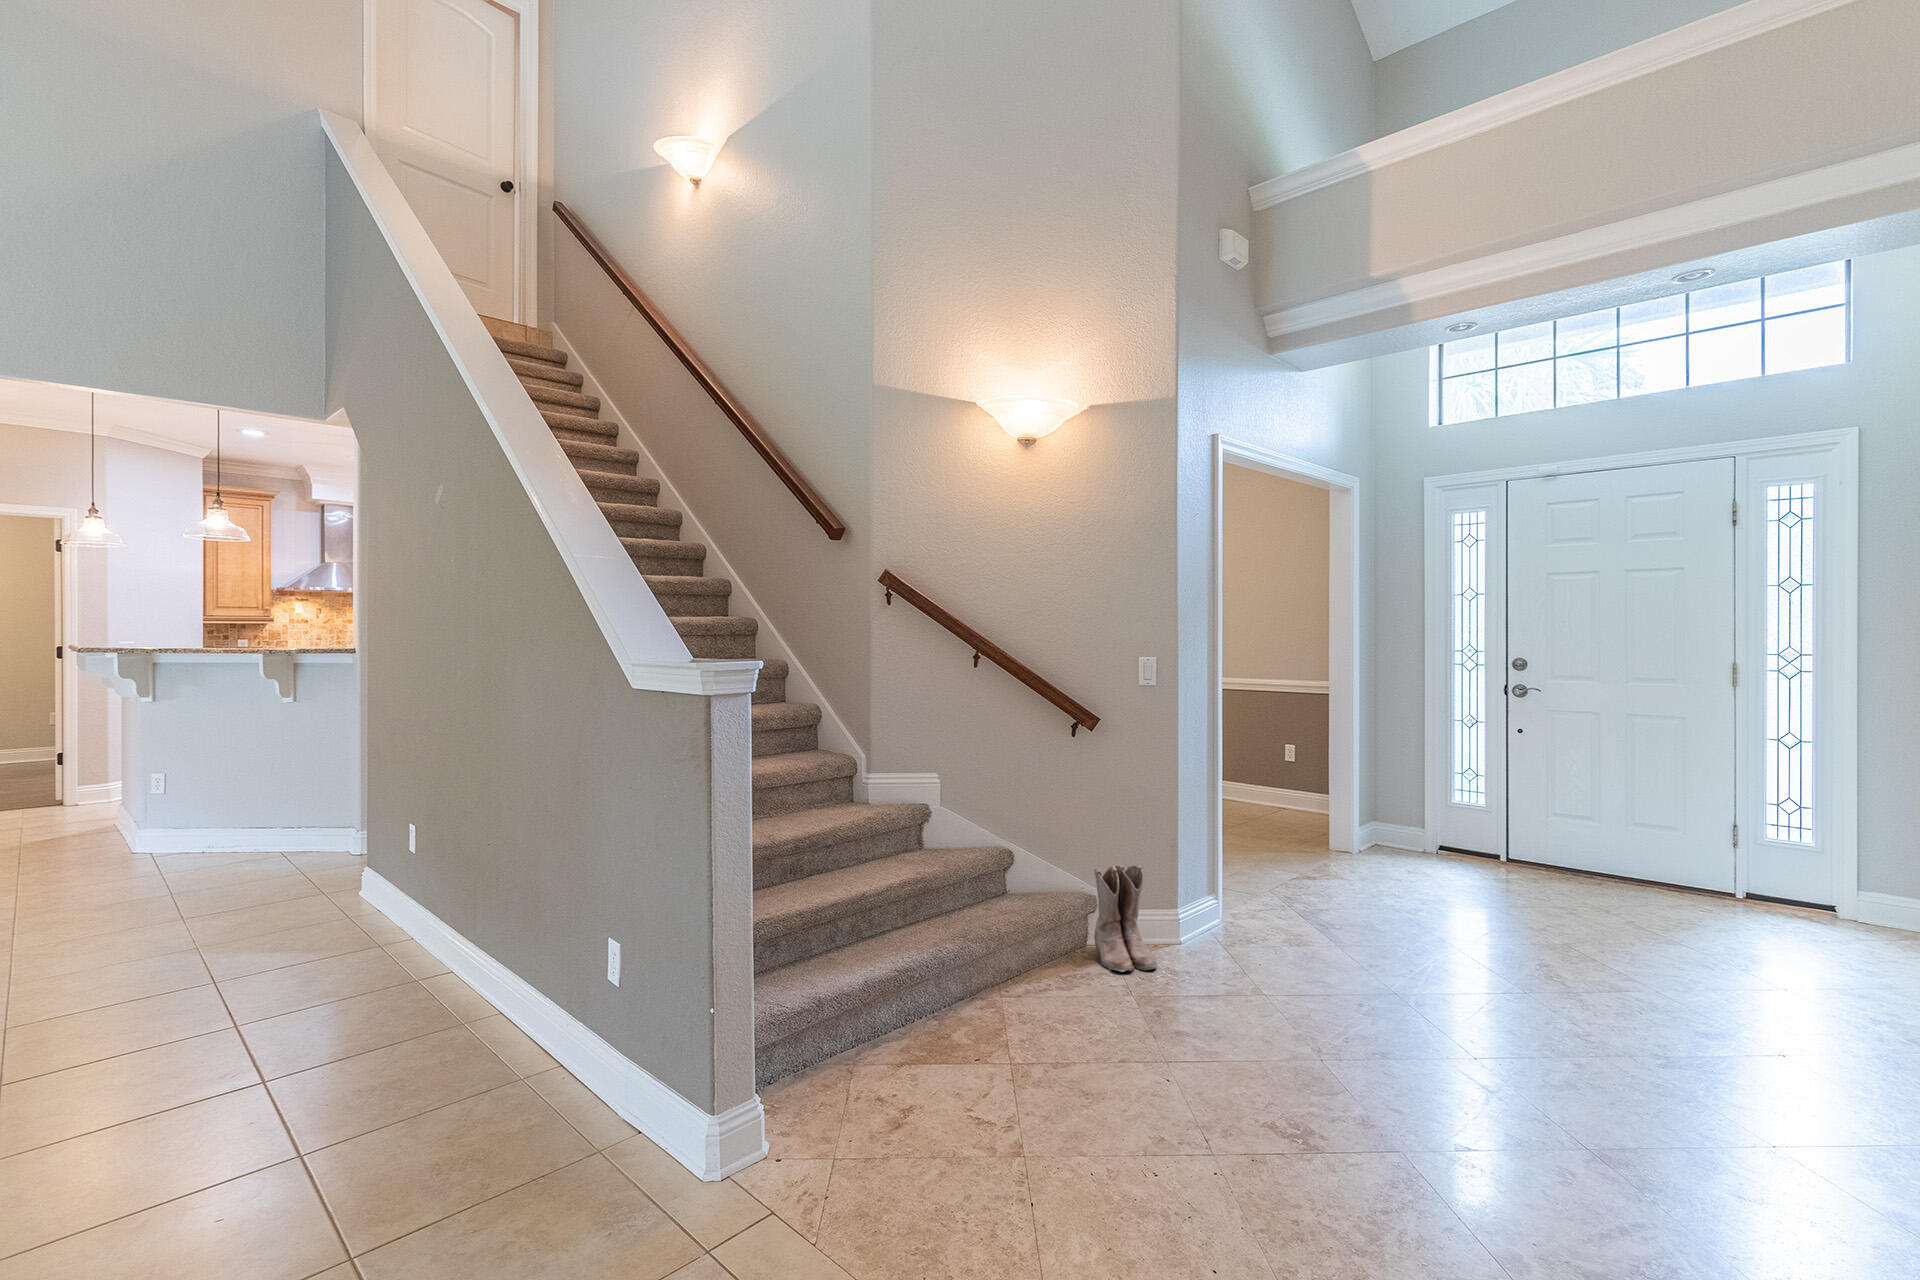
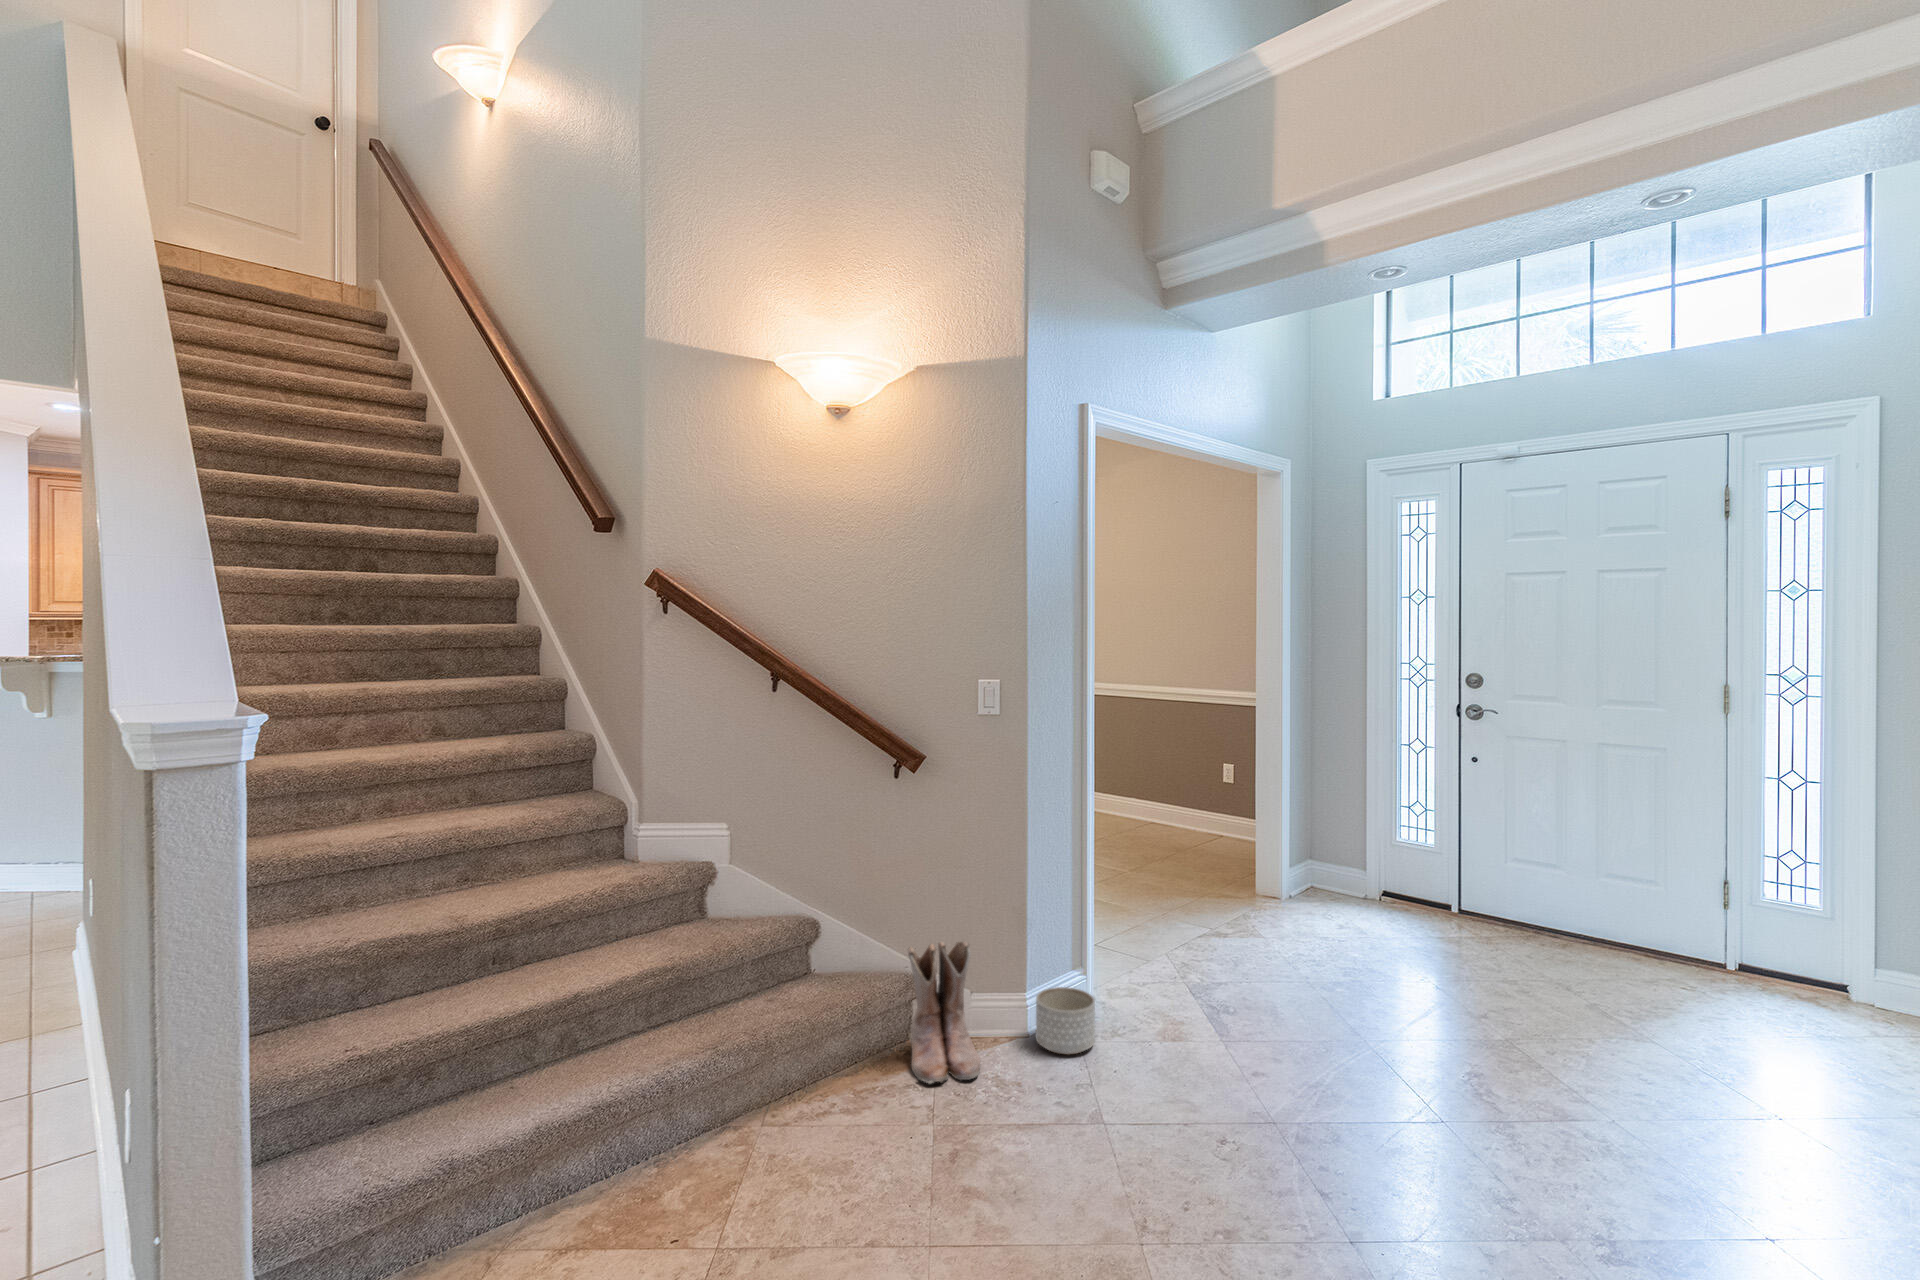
planter: none [1191,905,1240,955] -> present [1036,987,1095,1055]

